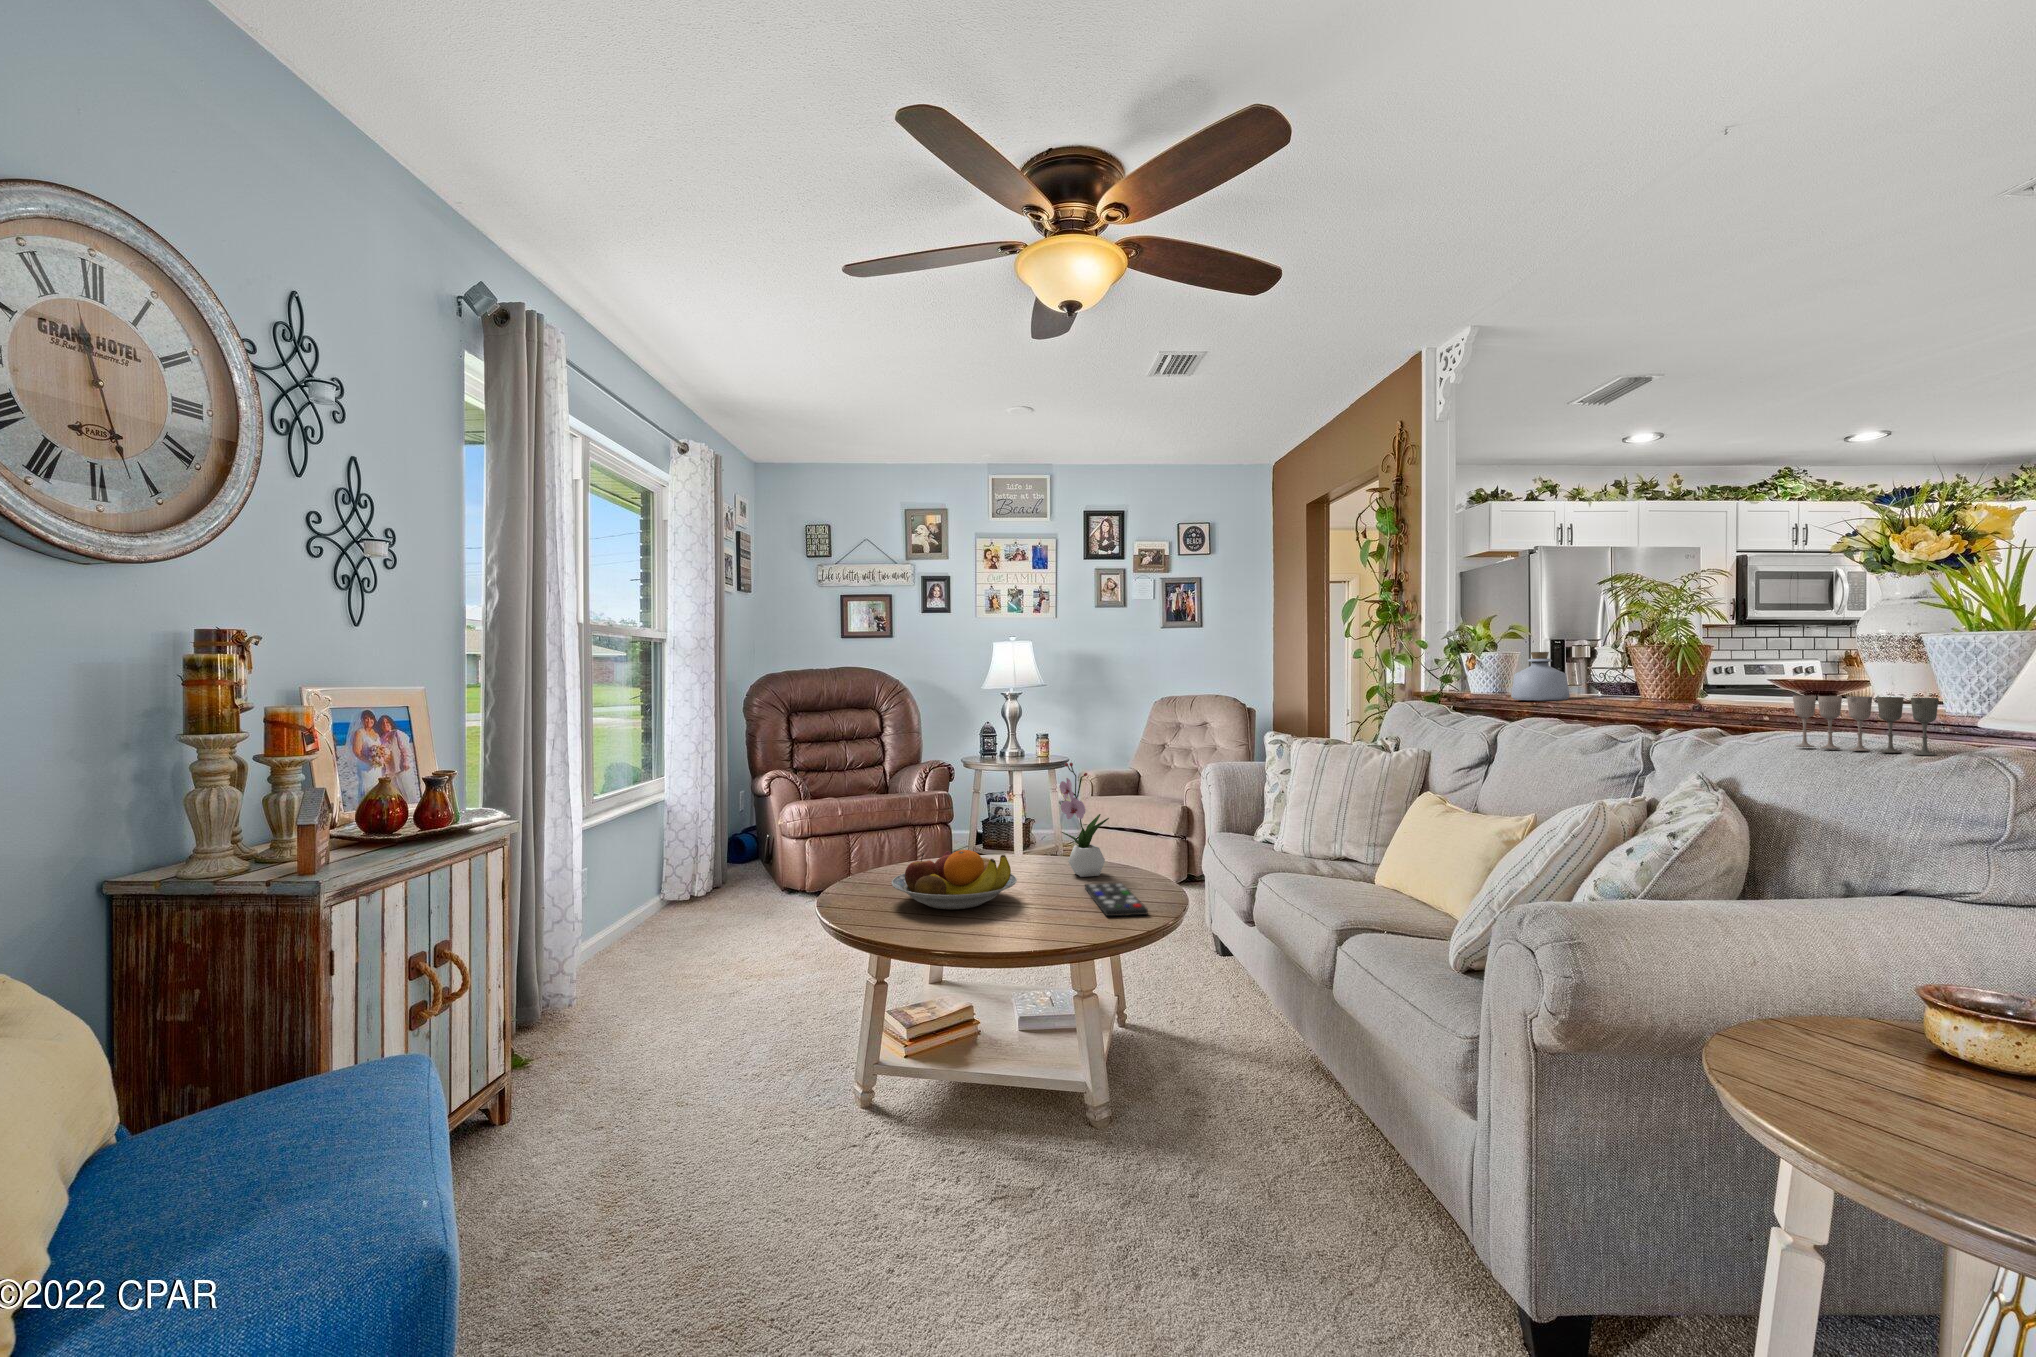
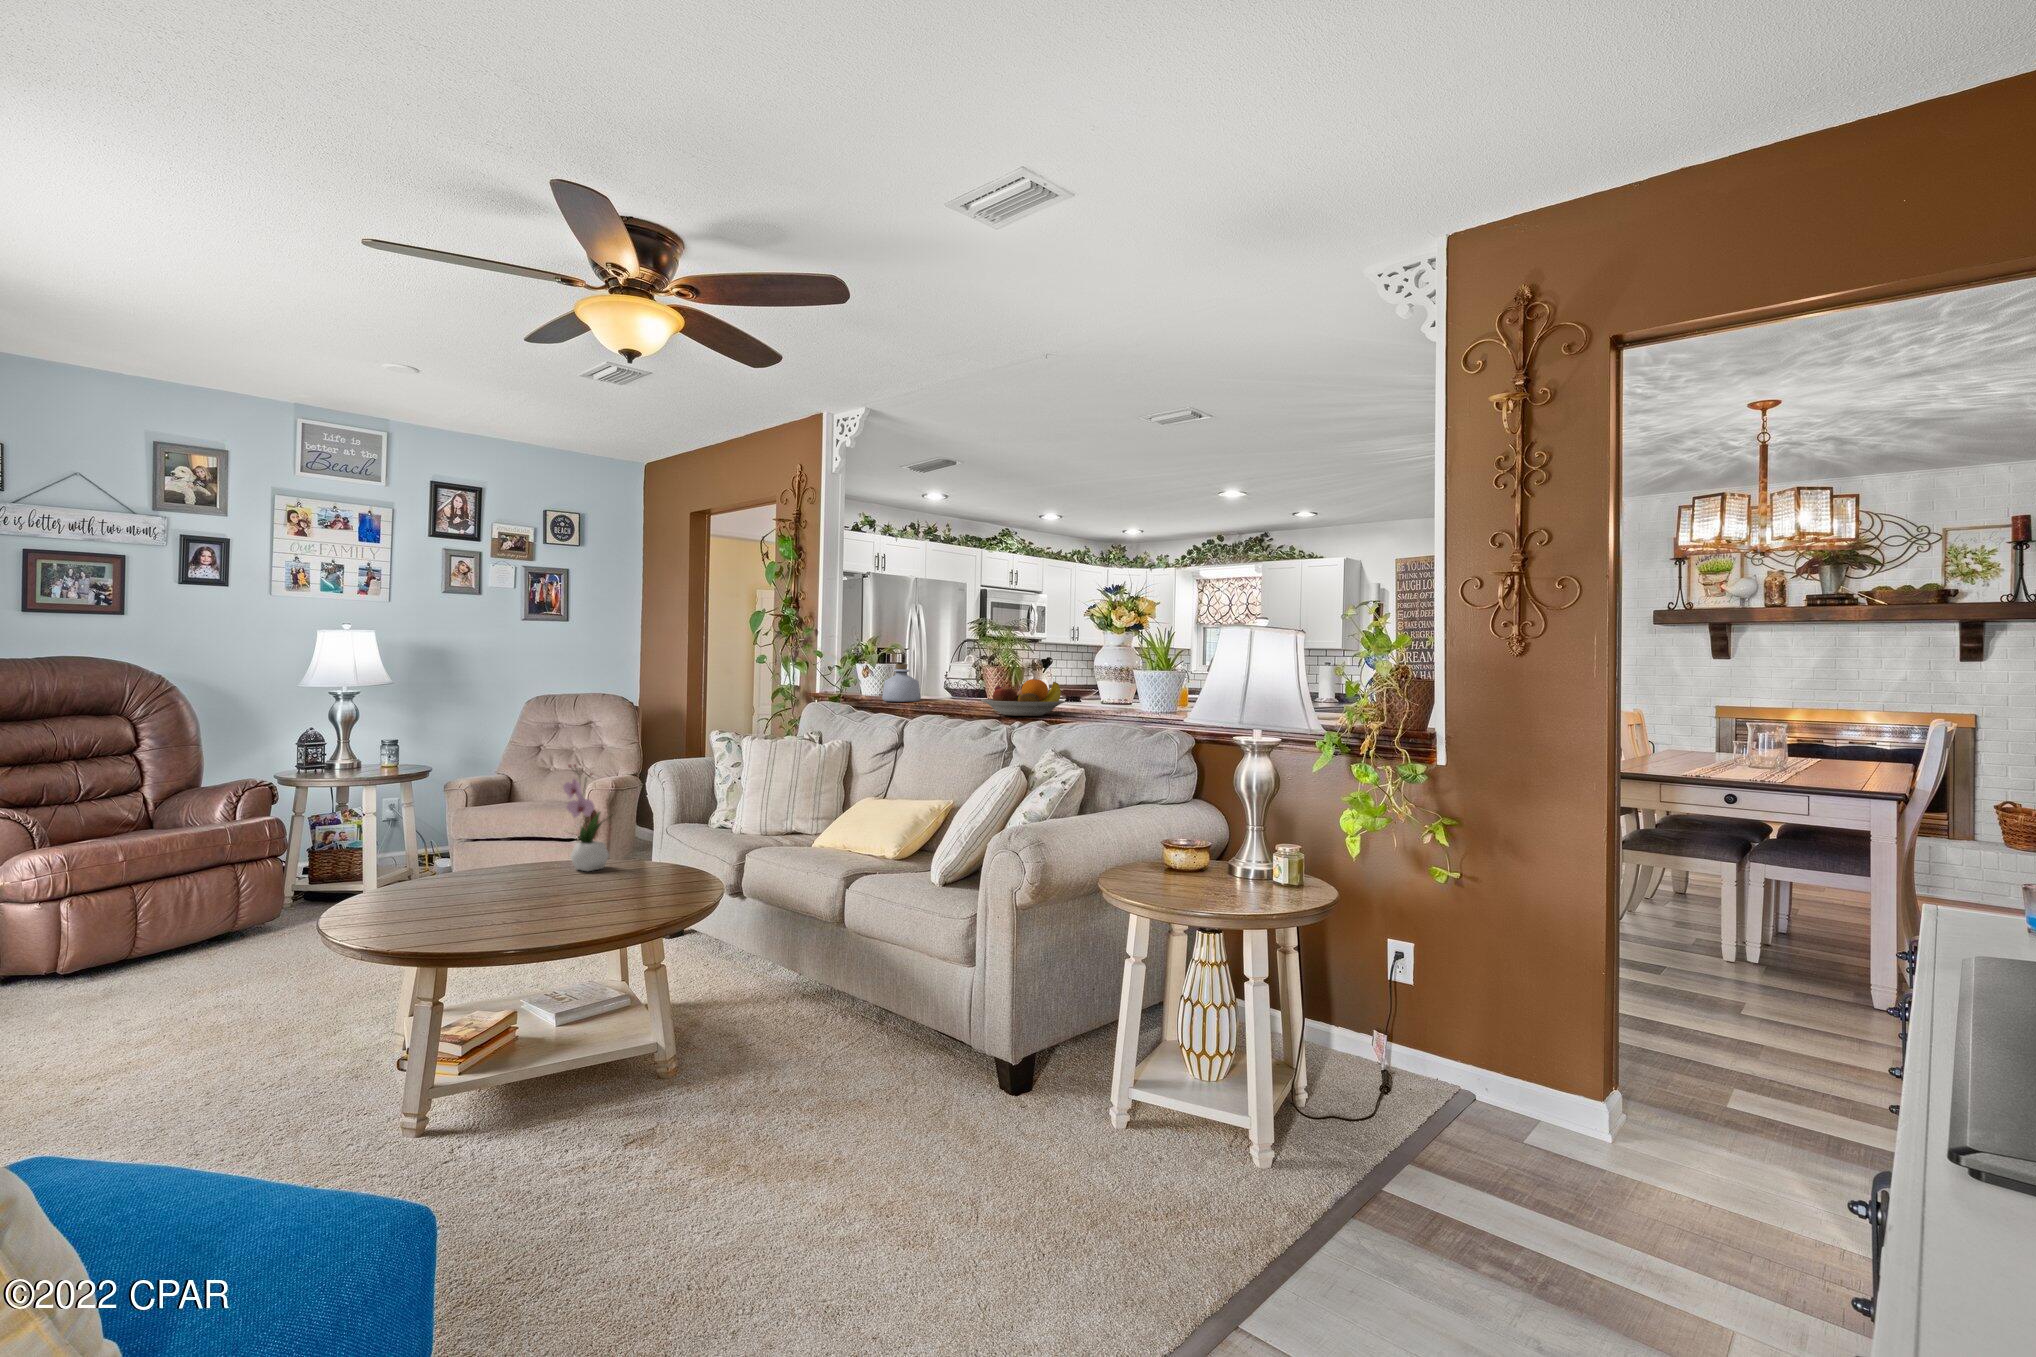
wine glass: present [1793,695,1939,755] -> none [1096,702,1156,734]
fruit bowl: present [891,850,1017,909] -> present [981,679,1065,716]
remote control: present [1085,883,1148,916] -> none [605,870,690,894]

